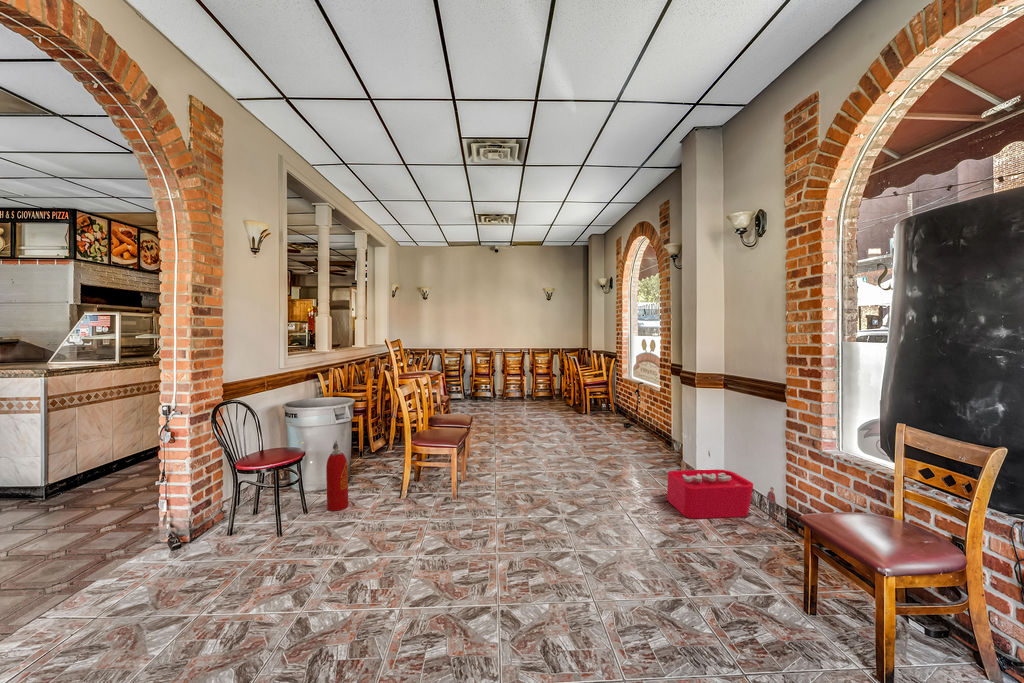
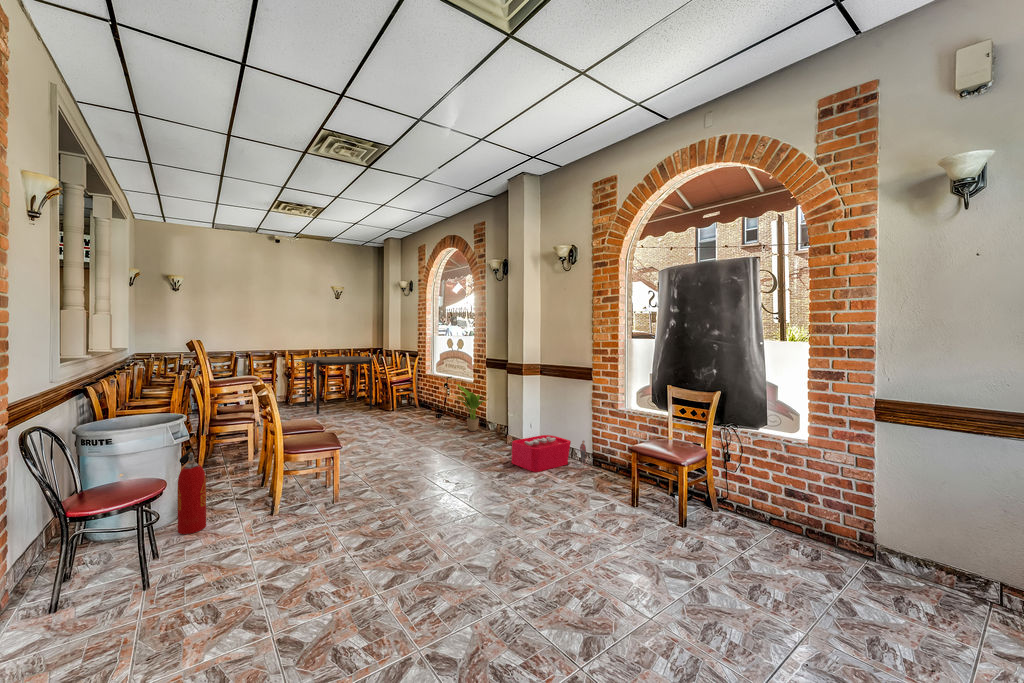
dining table: none [506,357,571,412] -> present [301,356,373,414]
potted plant: none [629,392,672,450] -> present [457,384,488,431]

